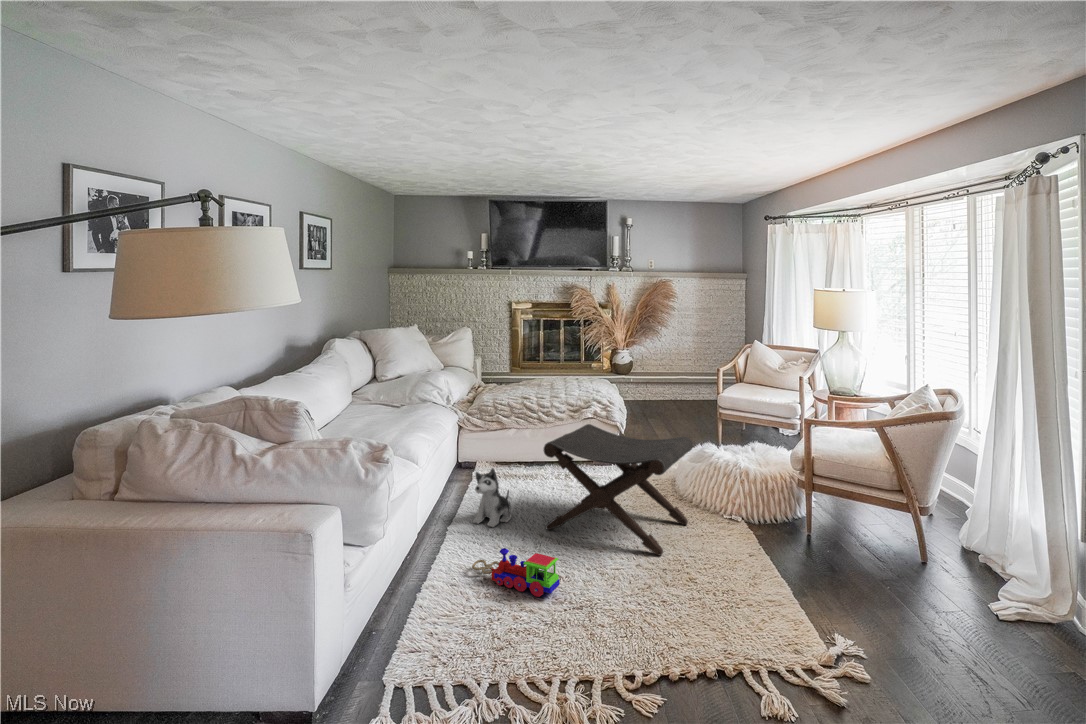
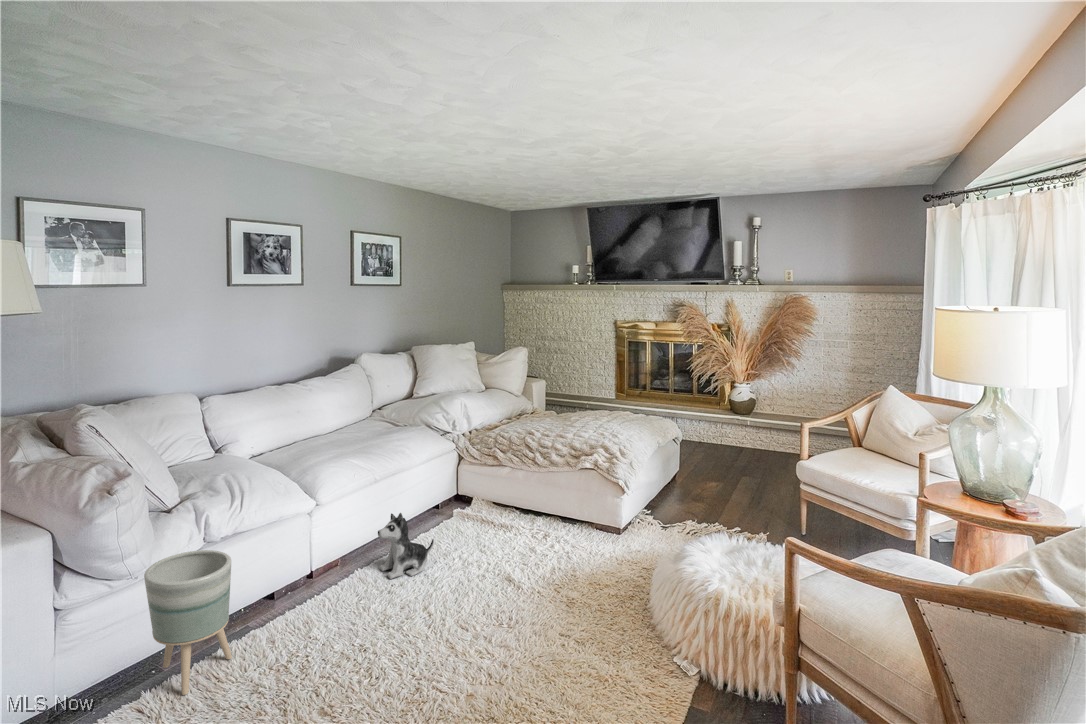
footstool: present [543,424,693,555] -> none [434,478,614,663]
planter: none [388,507,460,635] -> present [144,550,232,695]
toy train: present [472,548,560,597] -> none [299,611,352,679]

